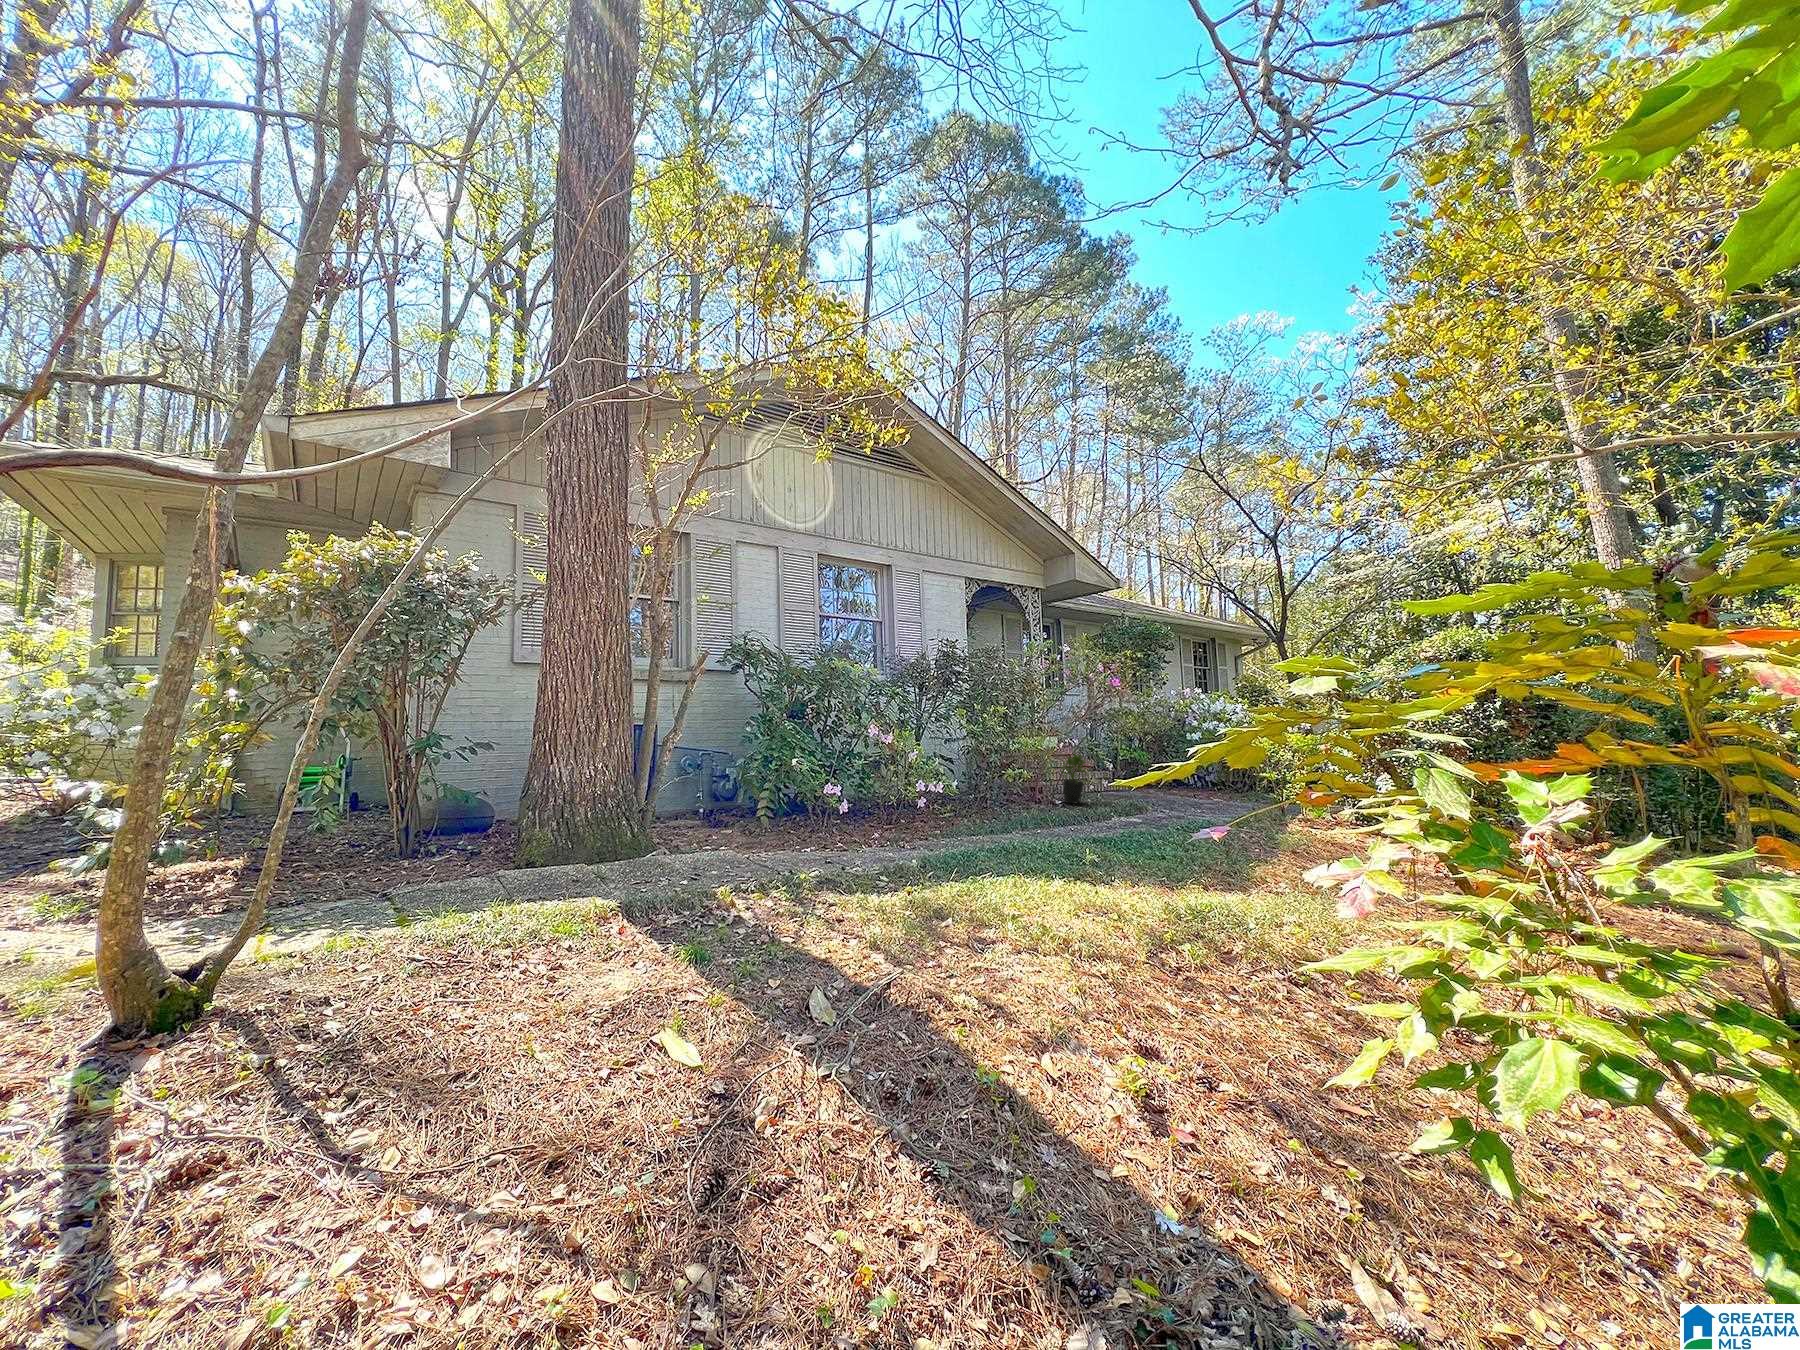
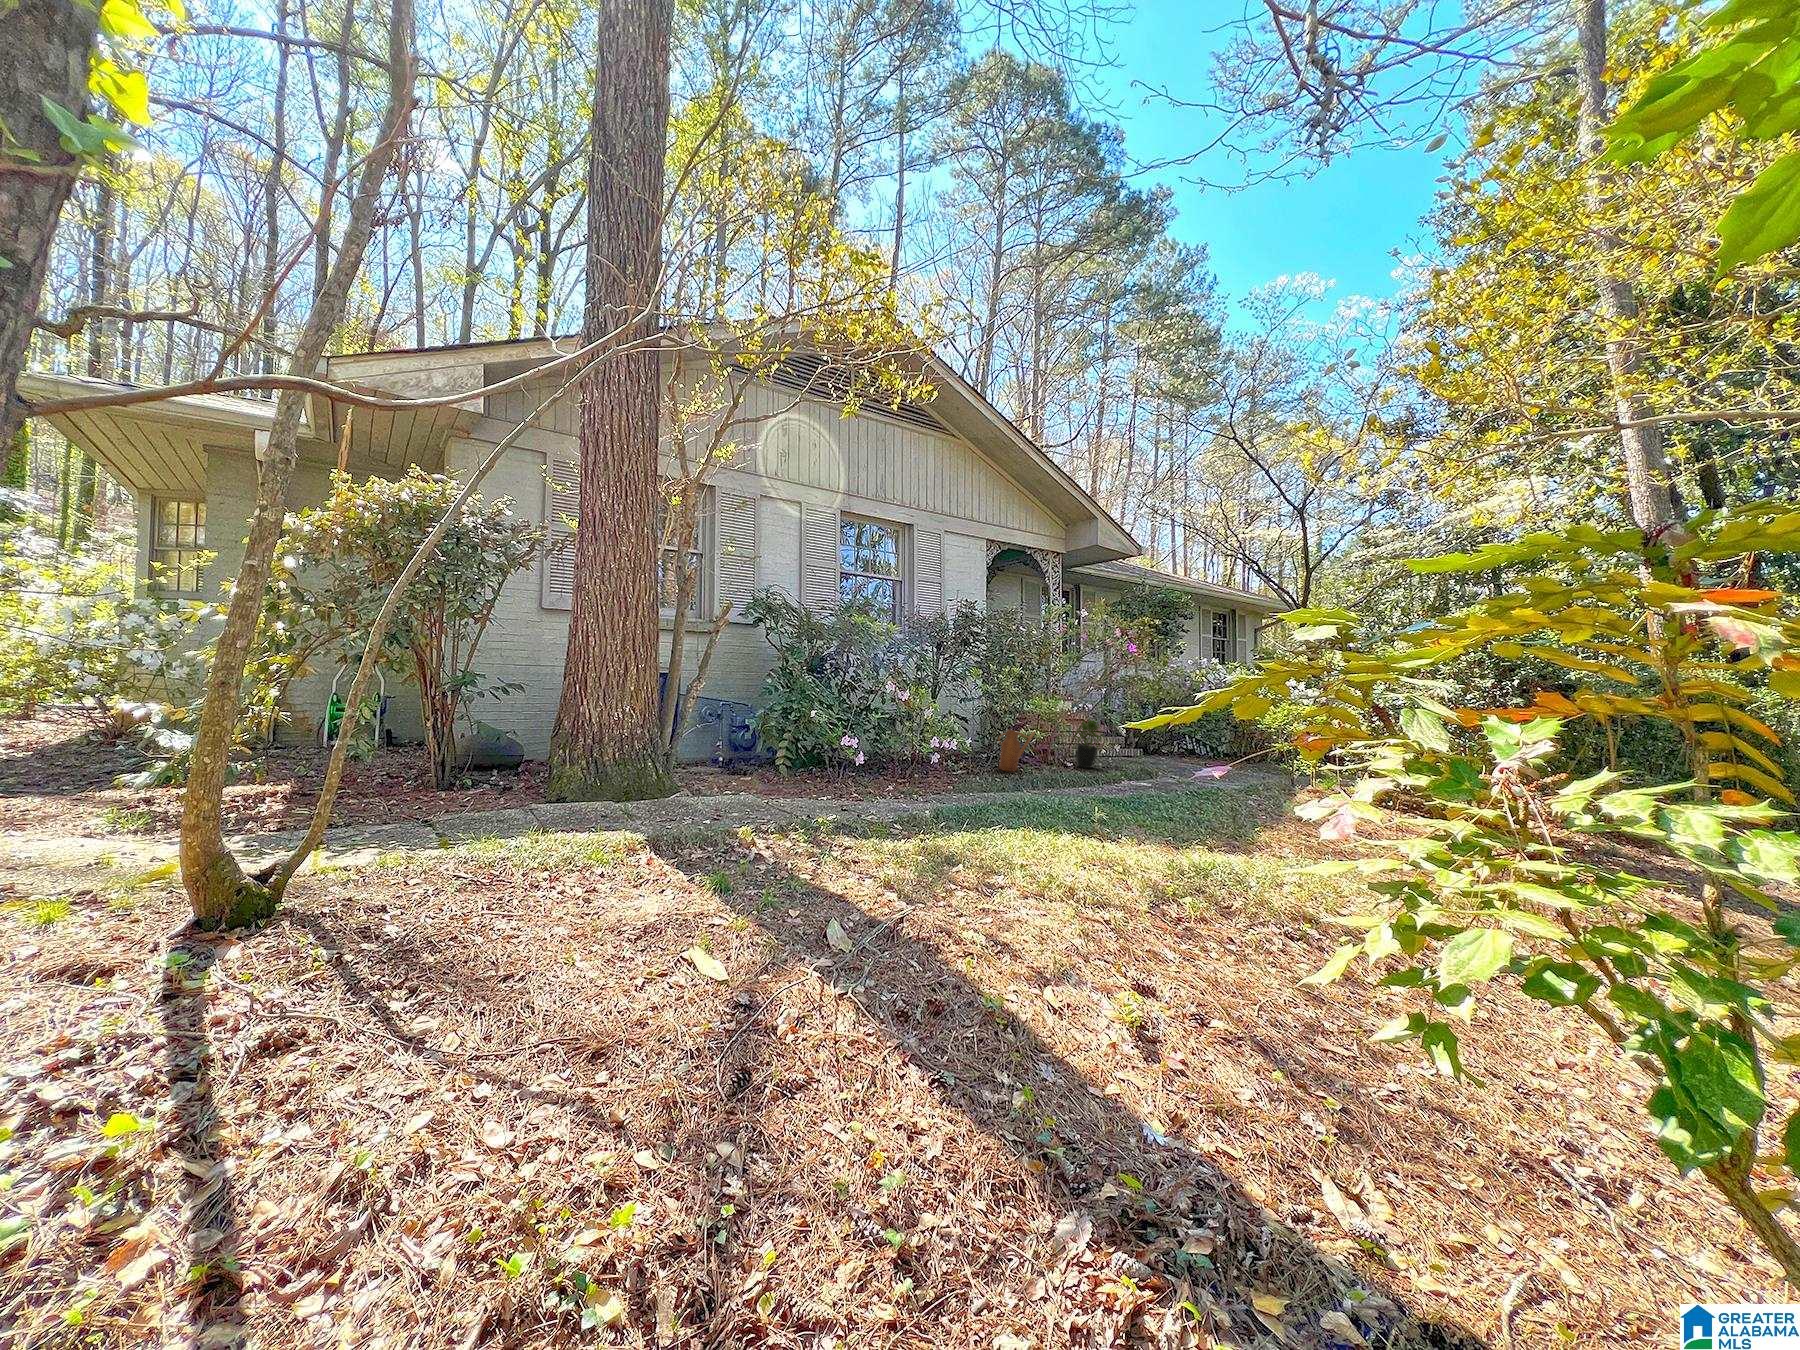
watering can: none [984,768,1021,811] -> present [999,730,1035,772]

